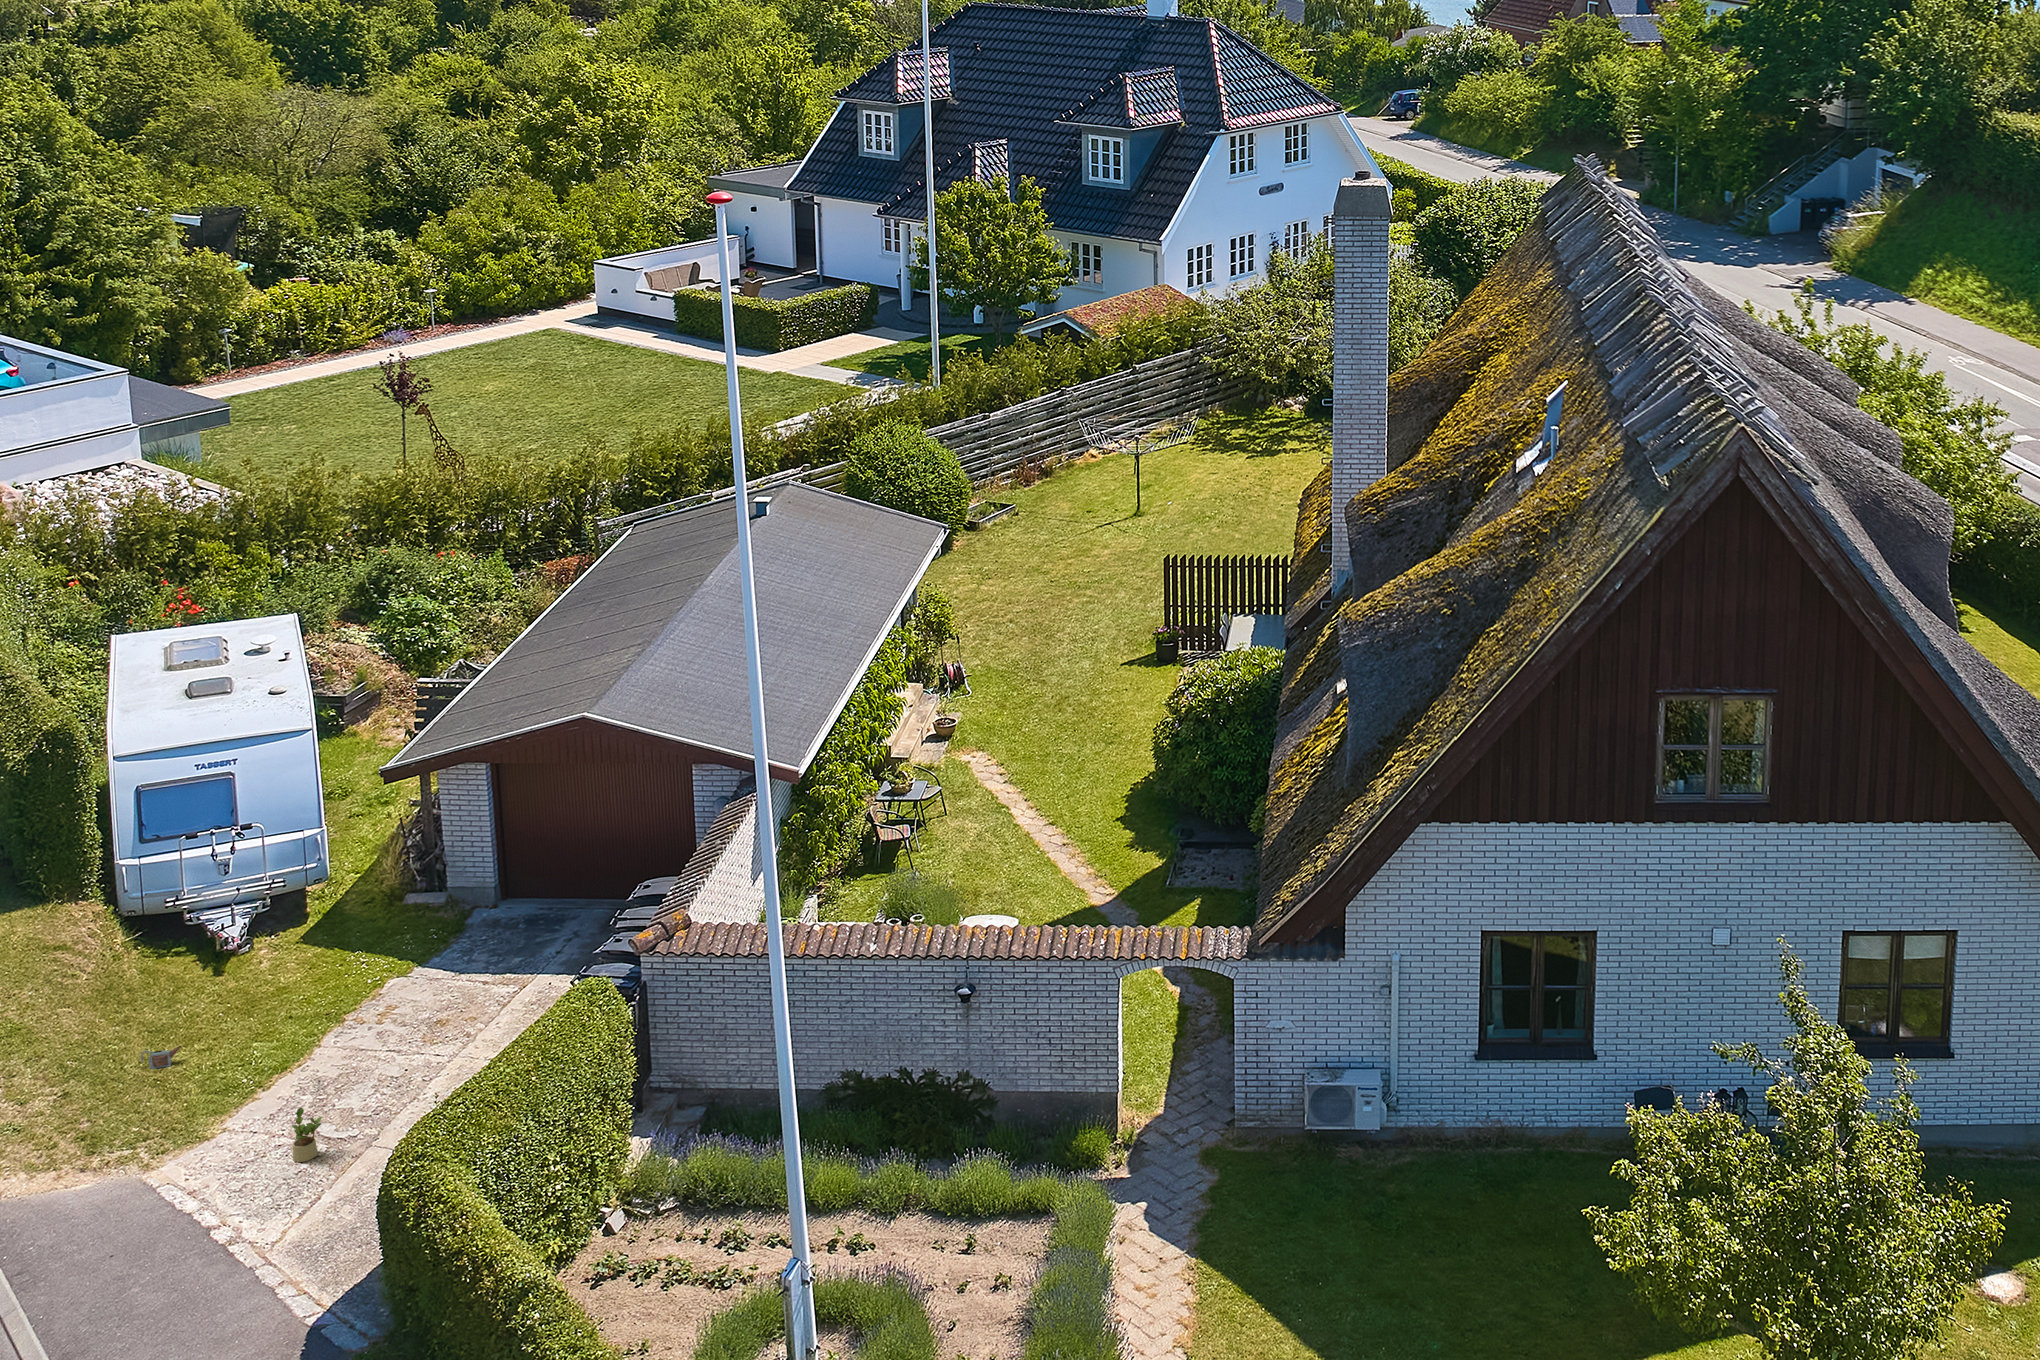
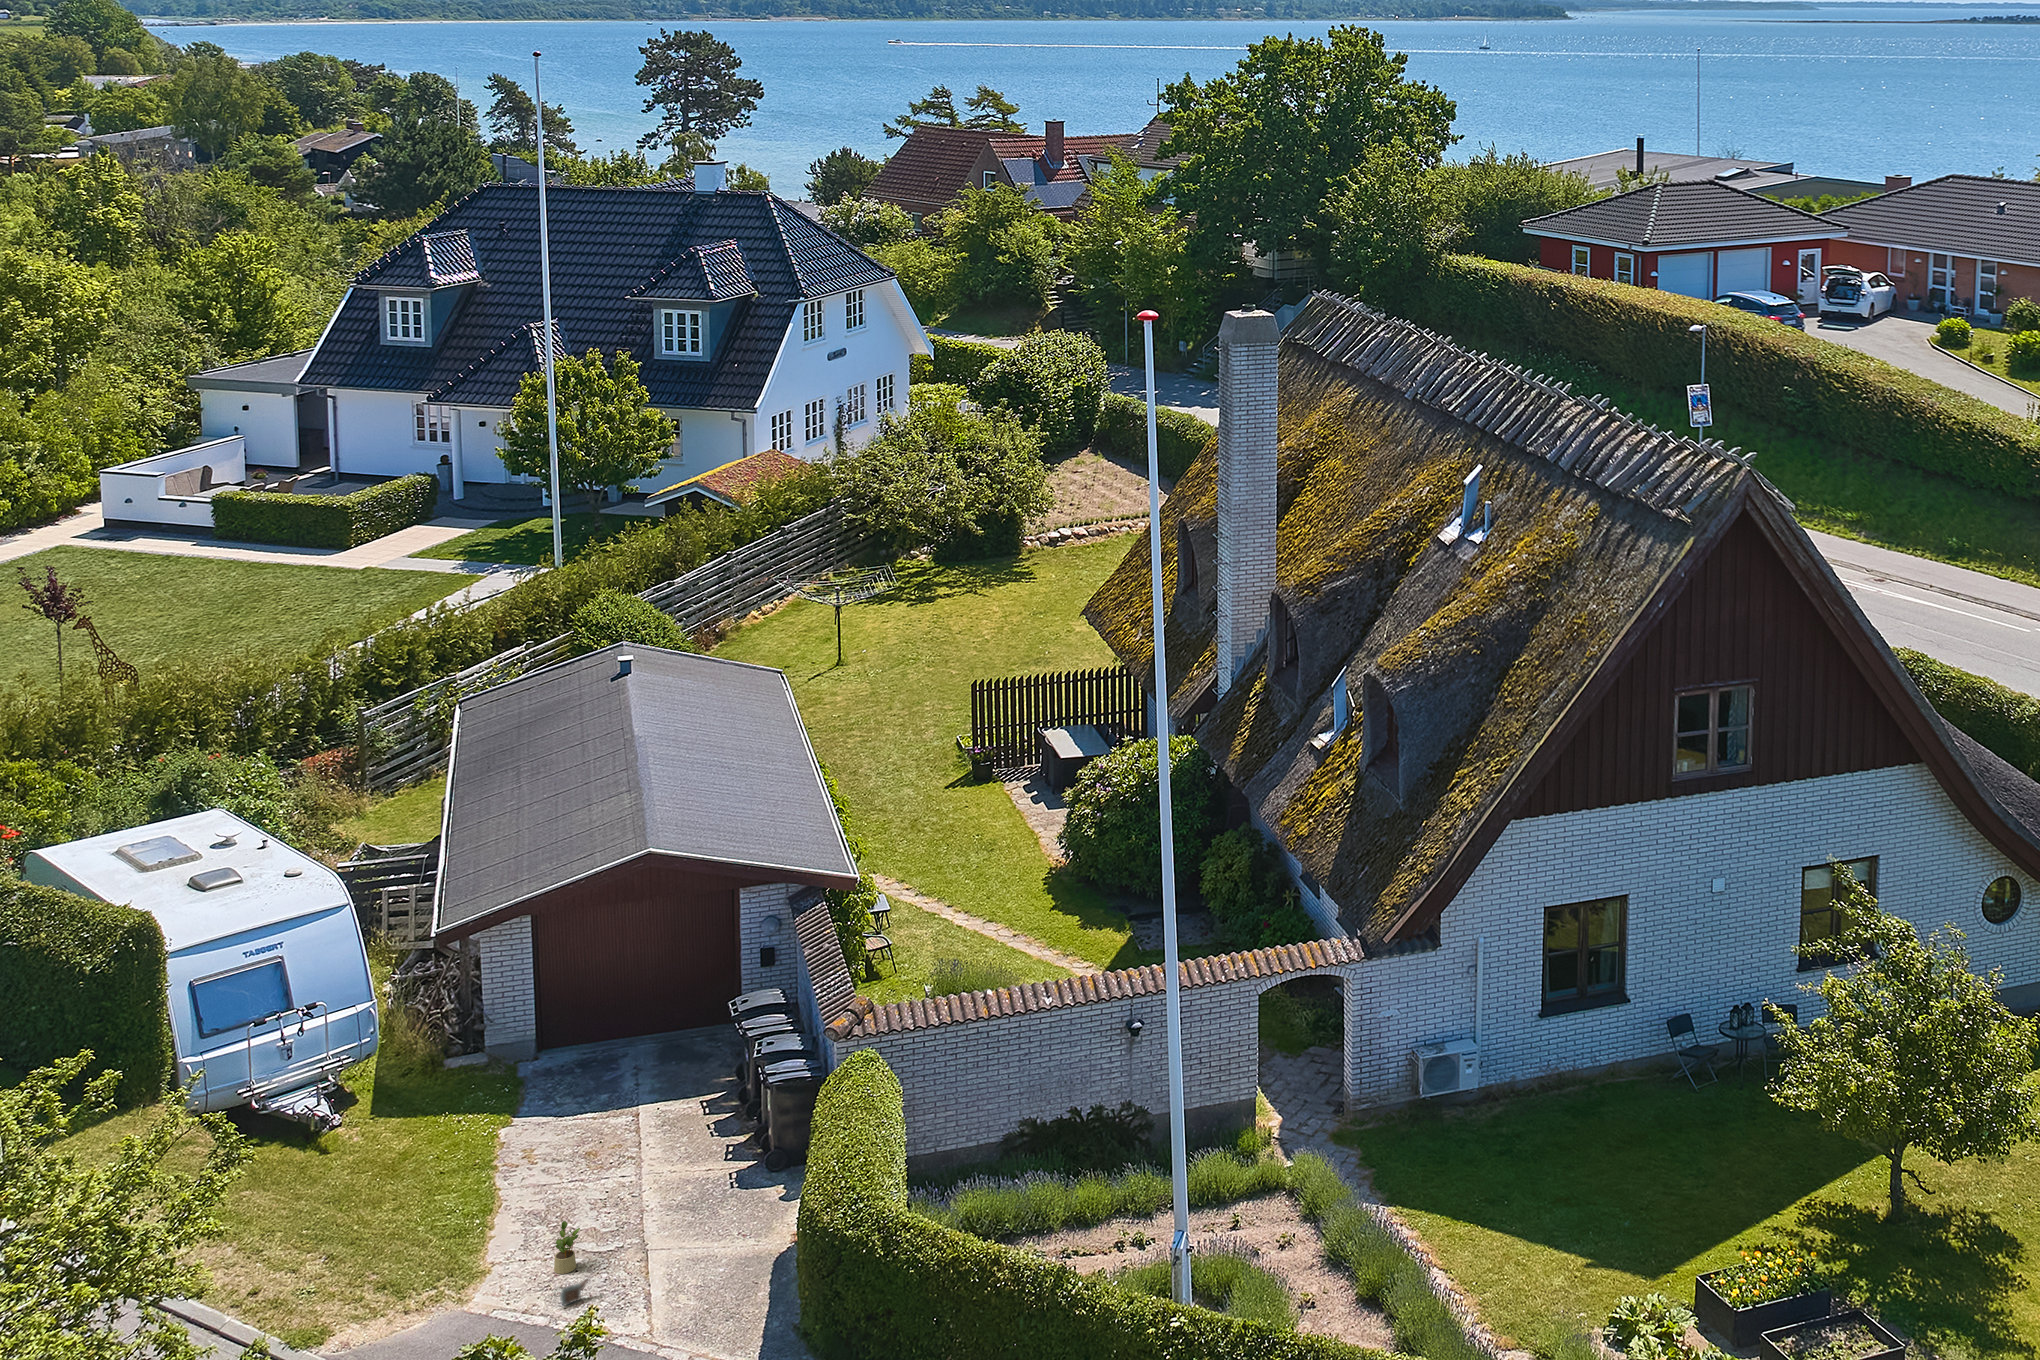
watering can: present [140,1046,182,1069] -> present [554,1278,590,1305]

